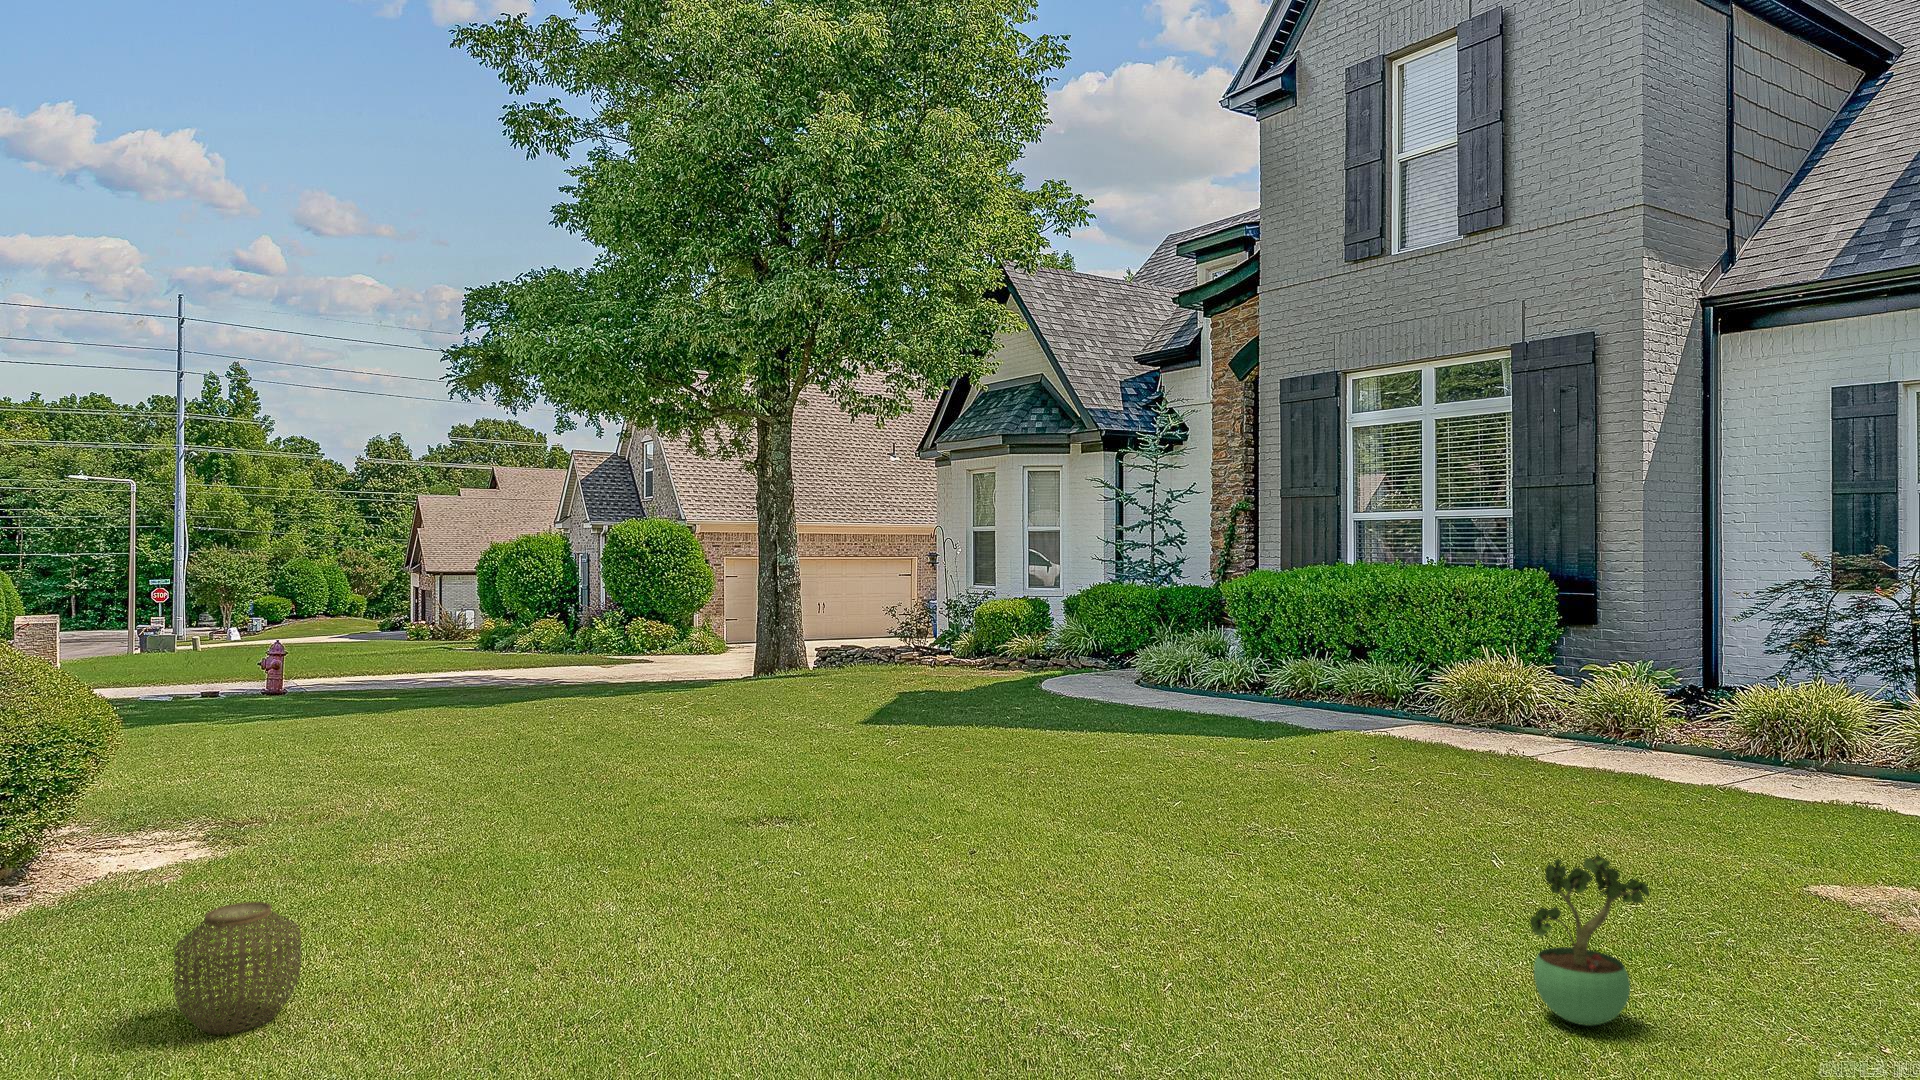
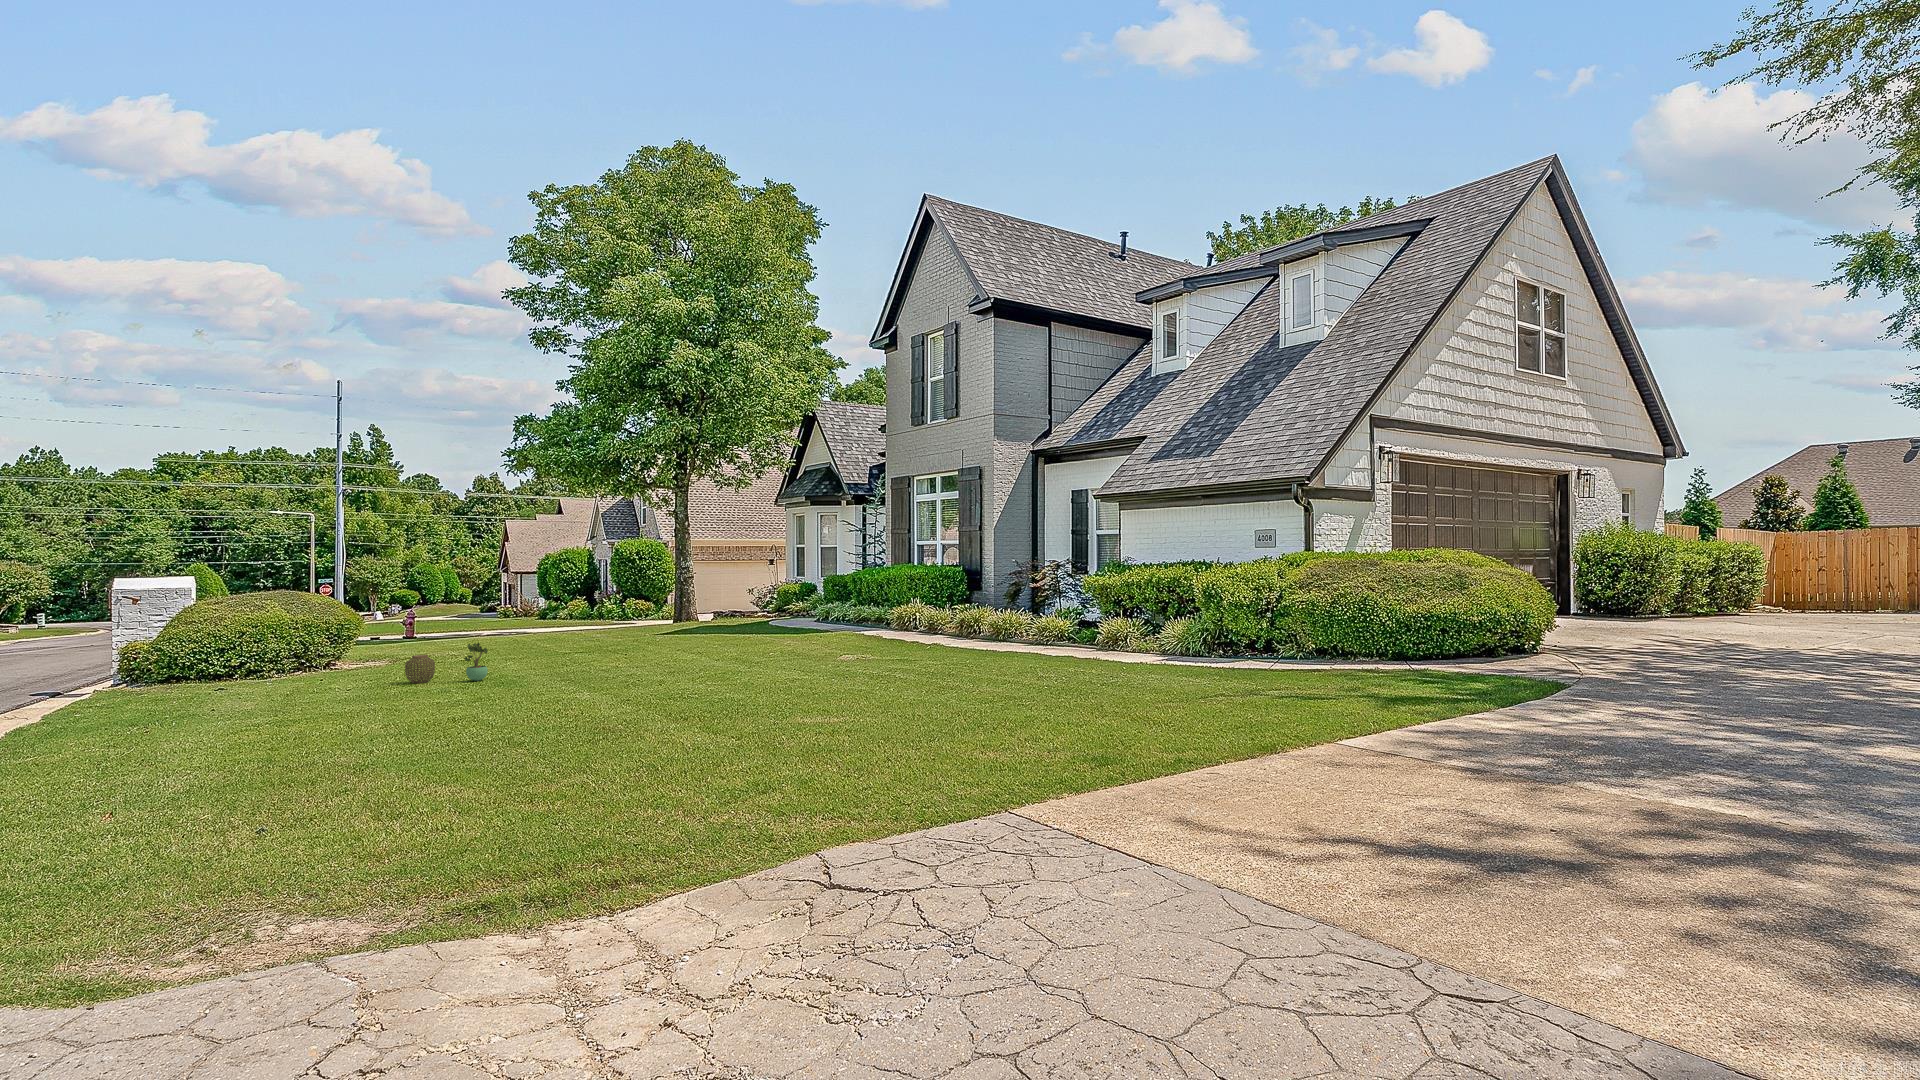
potted plant: present [1530,855,1649,1026] -> present [464,643,488,681]

